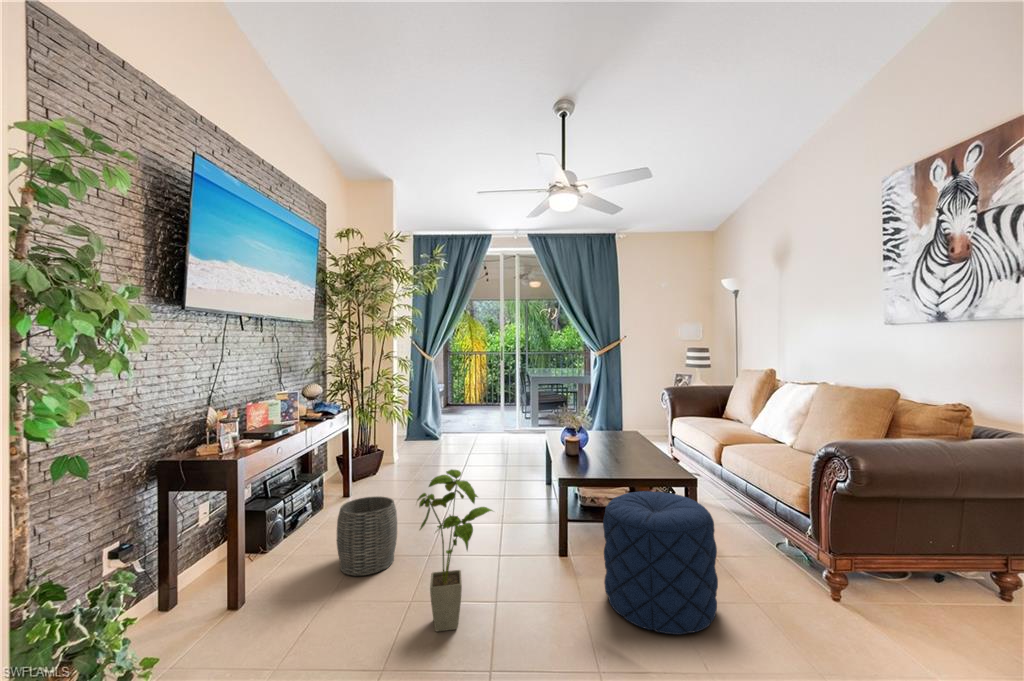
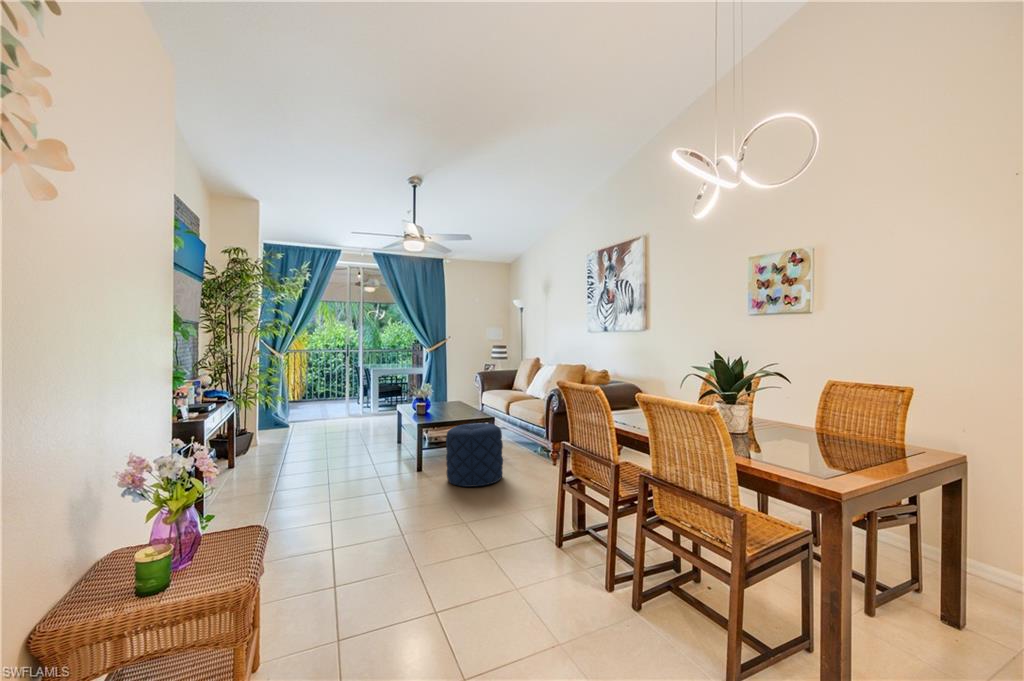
house plant: present [417,469,492,632] -> none [337,414,385,507]
woven basket: present [337,496,397,576] -> none [261,448,306,498]

